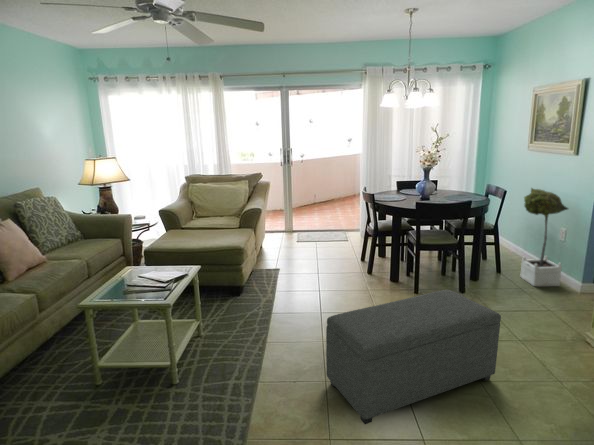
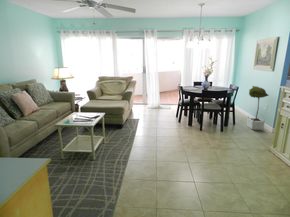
ottoman: present [326,290,501,424] -> none [157,126,230,176]

